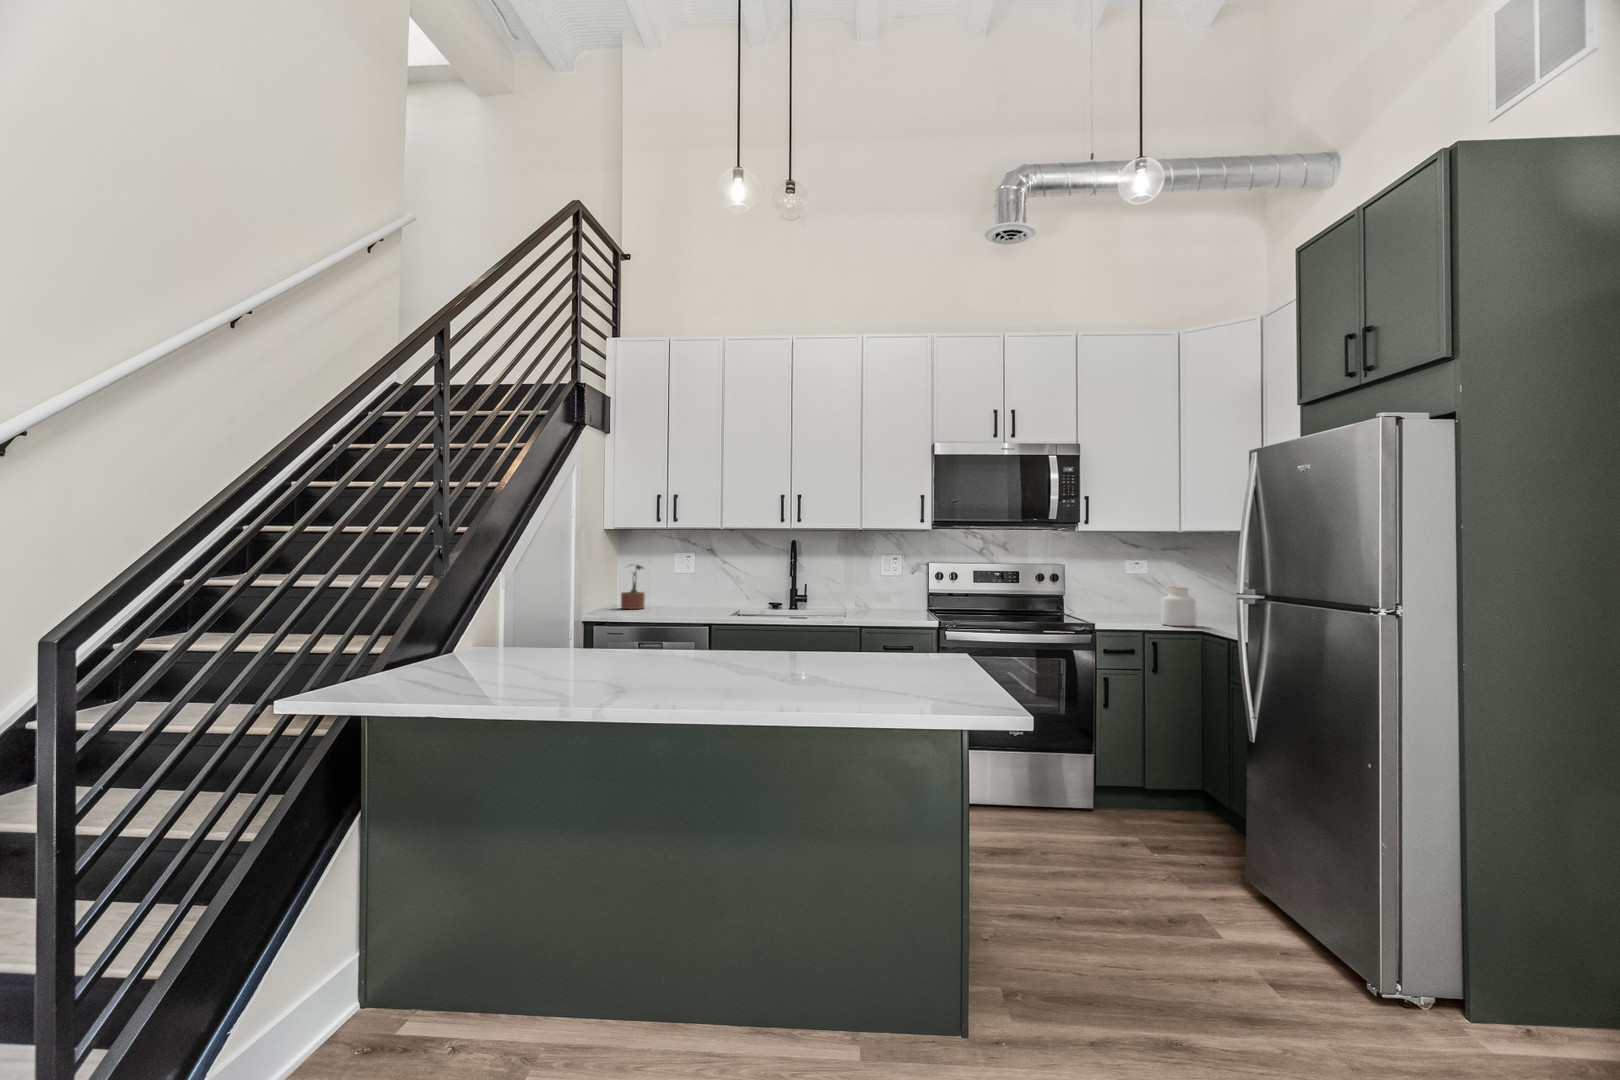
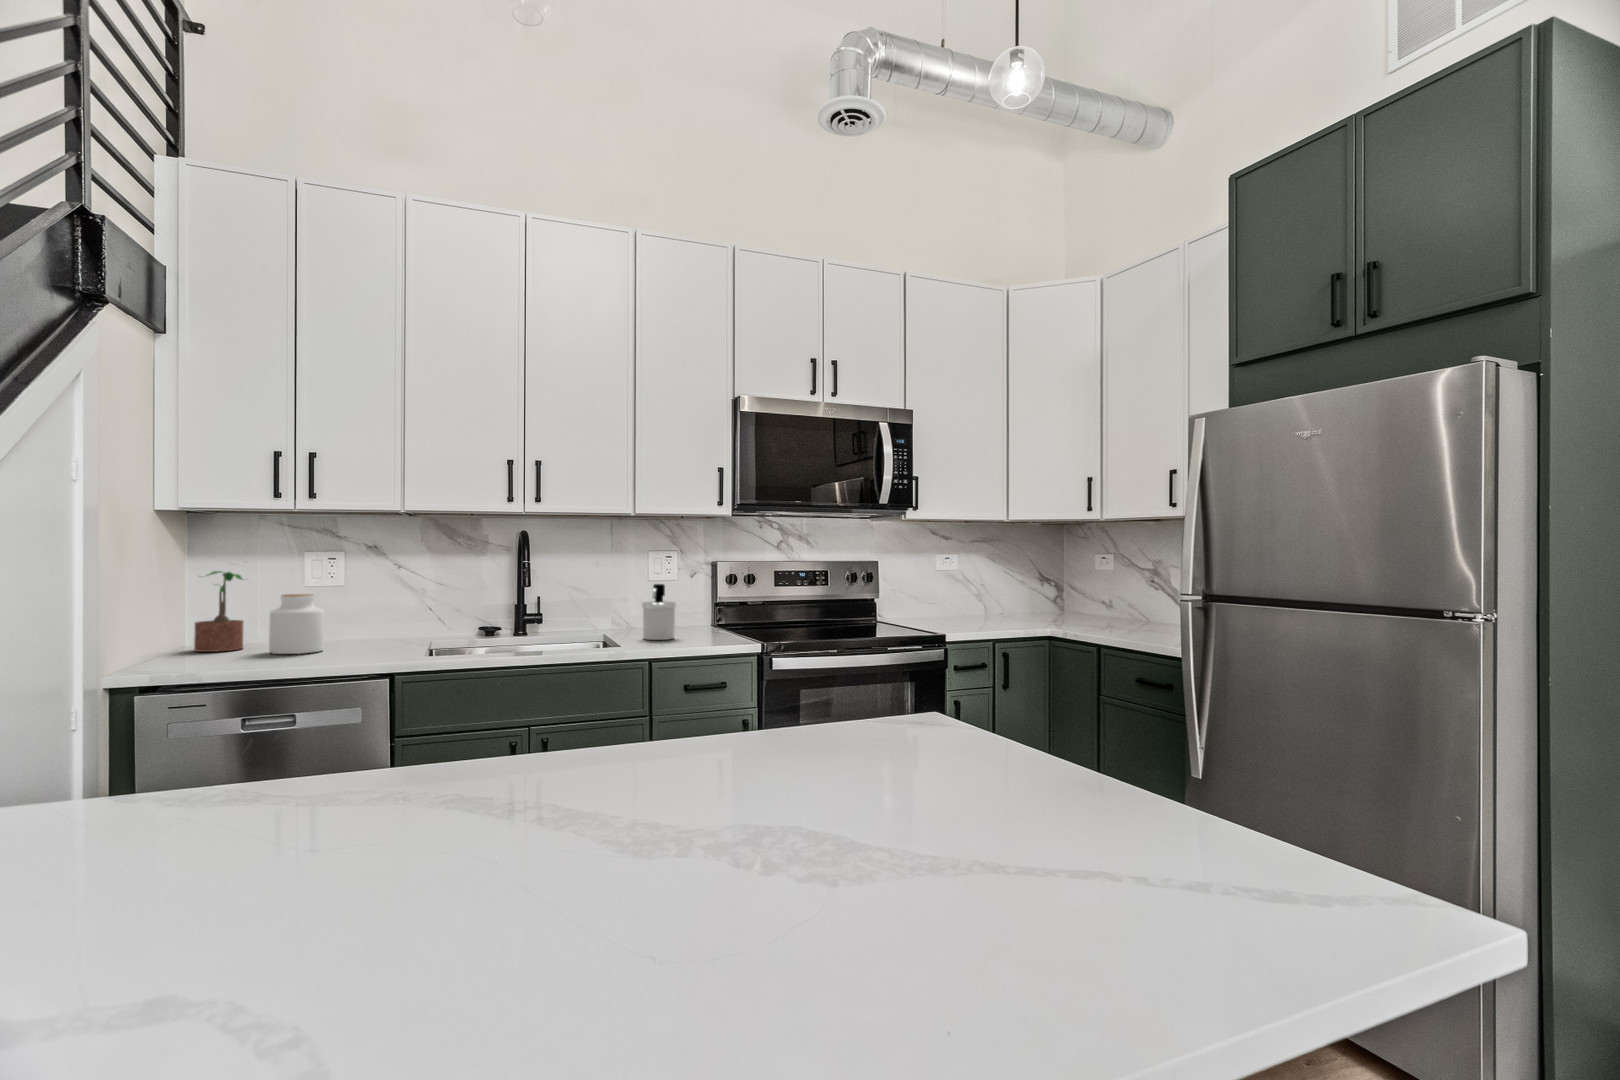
soap dispenser: none [868,577,891,616] -> present [642,584,676,640]
jar: present [1161,587,1196,626] -> present [269,594,325,654]

